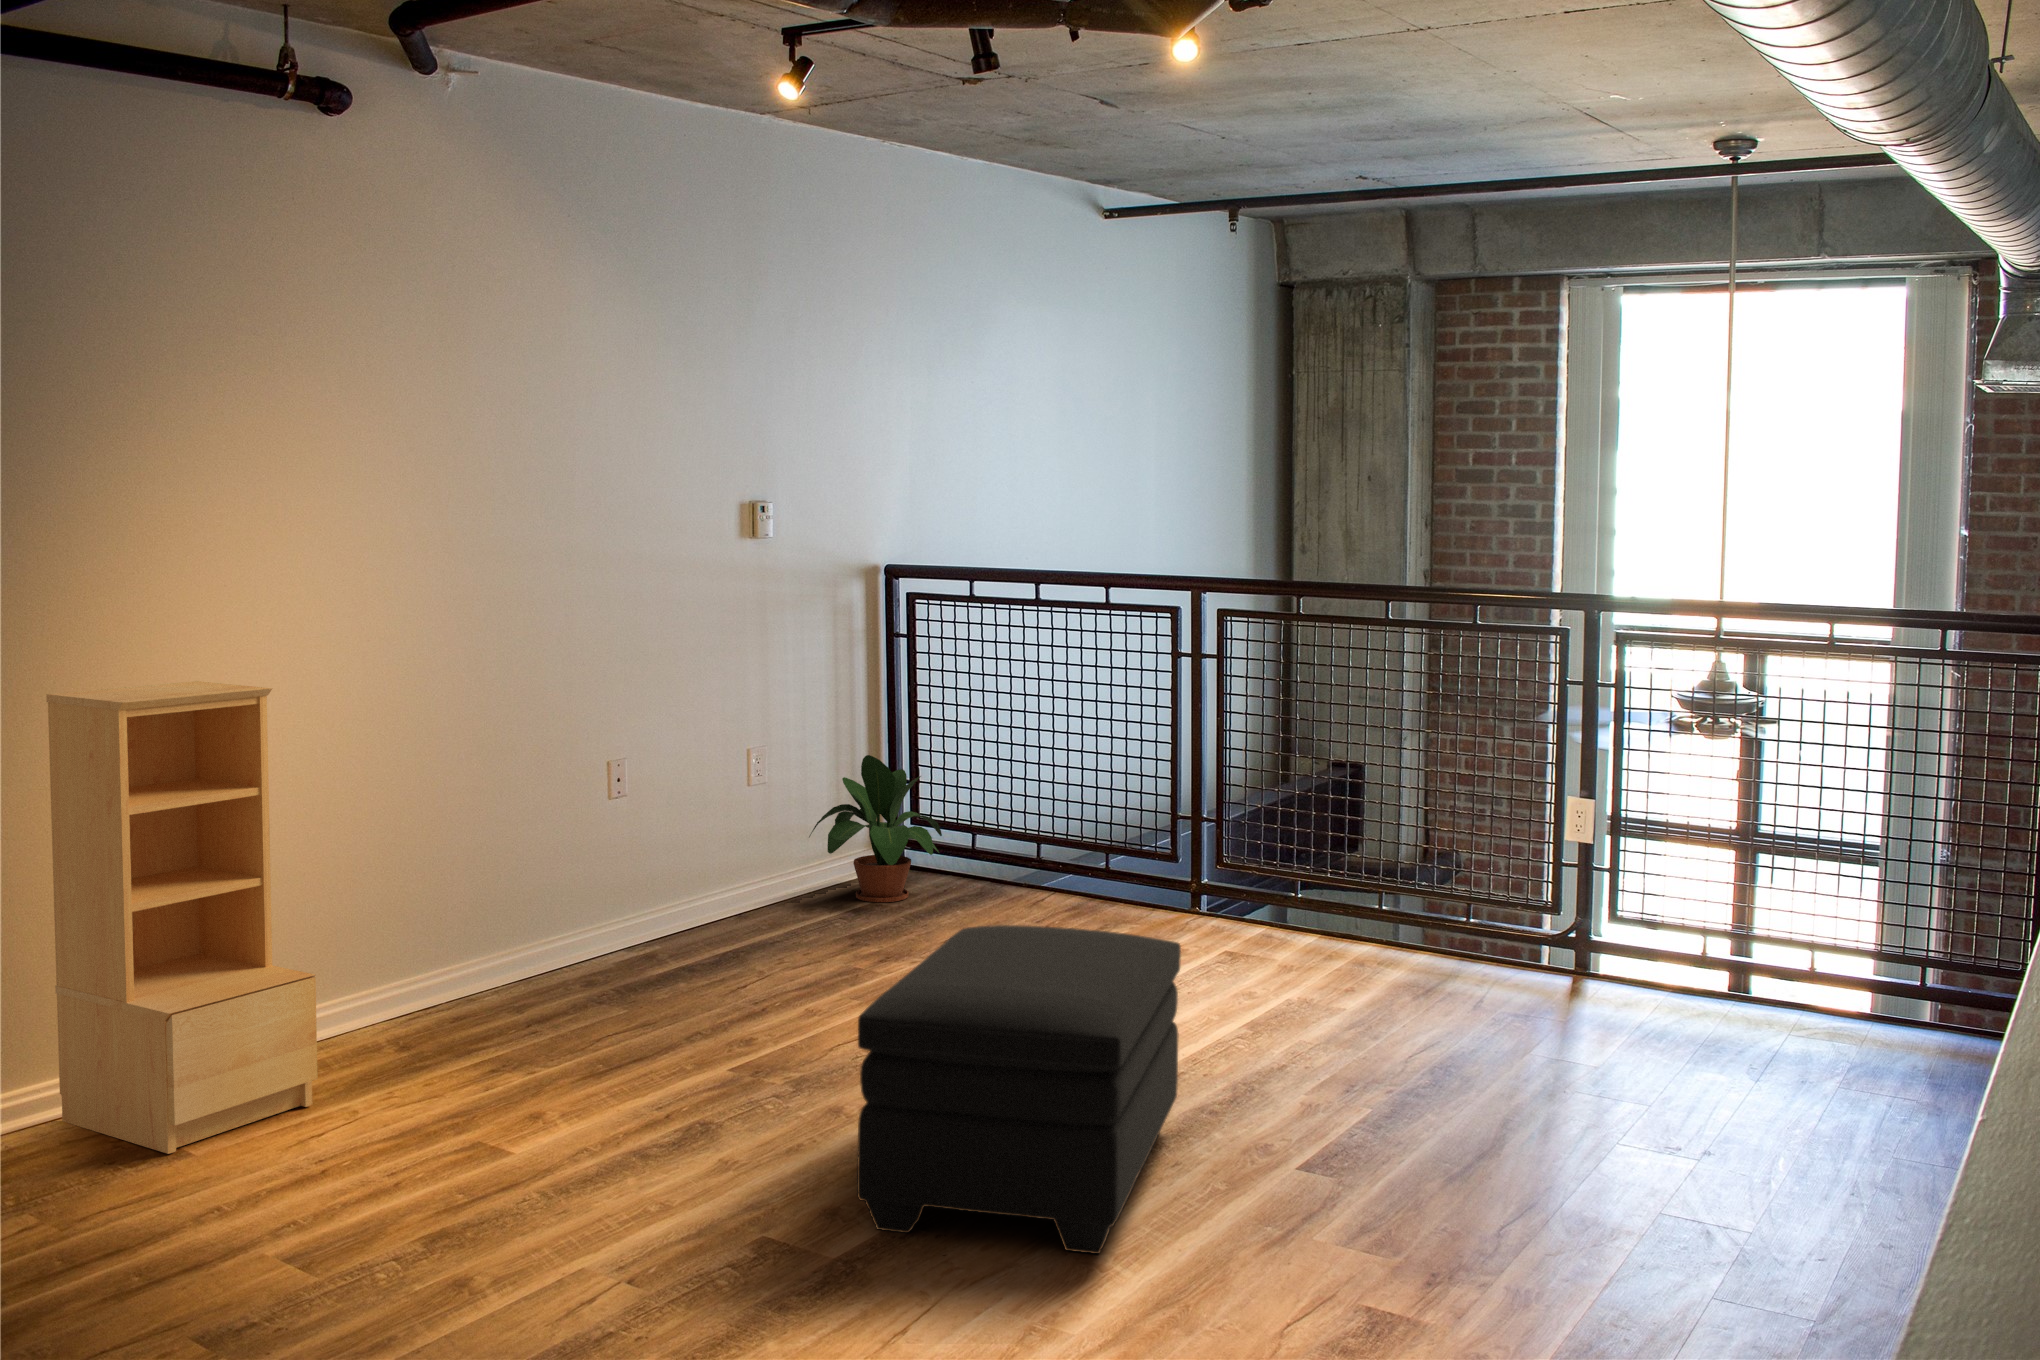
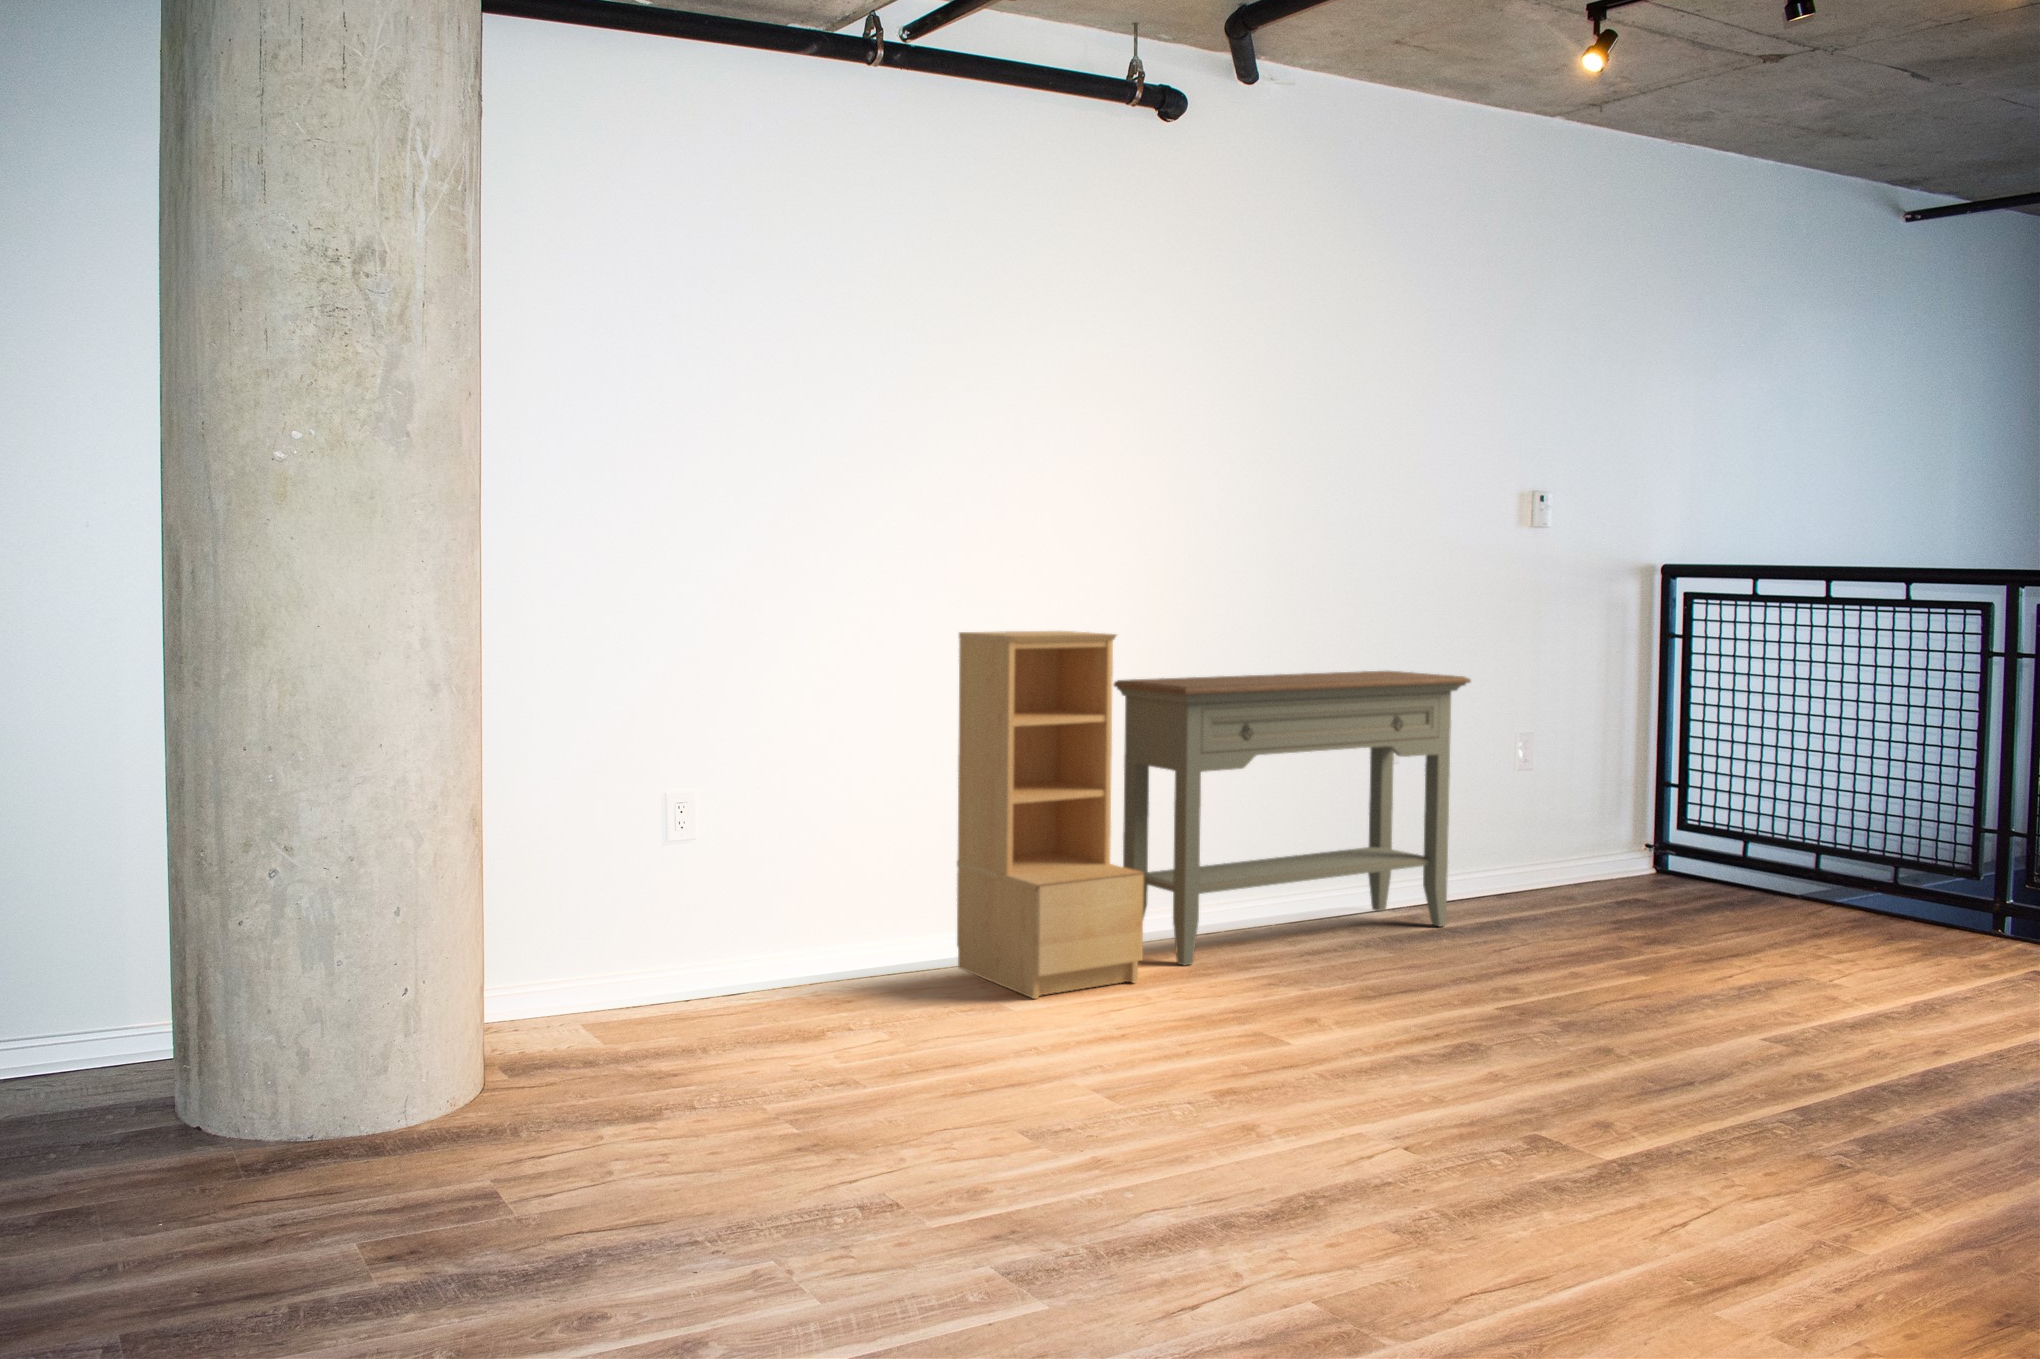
console table: none [273,695,700,1070] -> present [1114,671,1471,965]
potted plant: present [809,755,942,902] -> none [1572,747,1713,895]
ottoman: present [857,925,1181,1254] -> none [1631,883,2004,1207]

